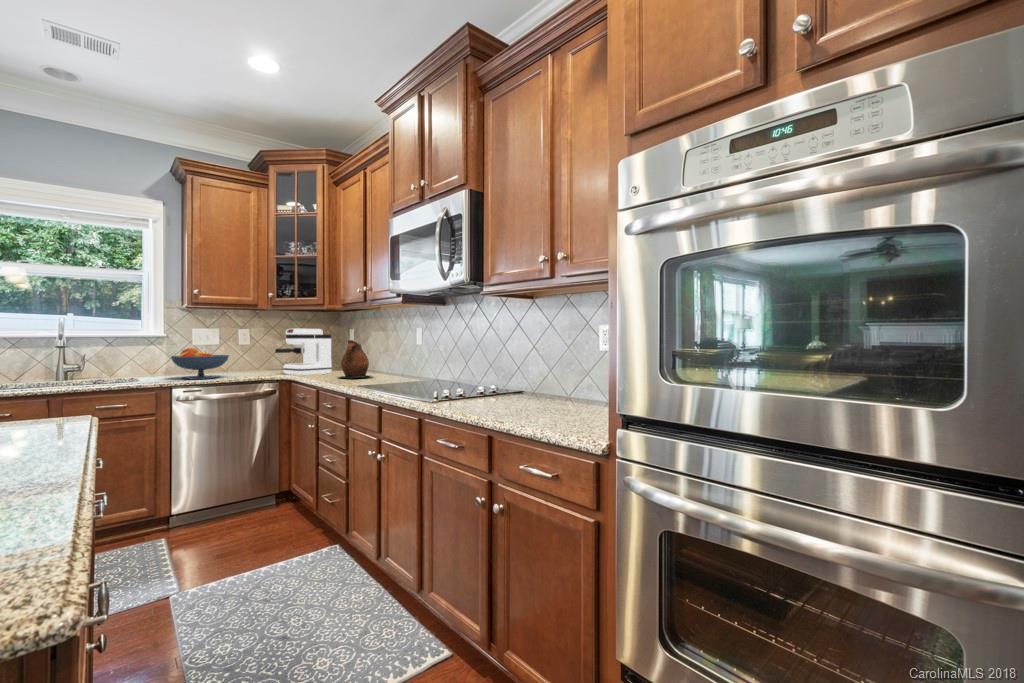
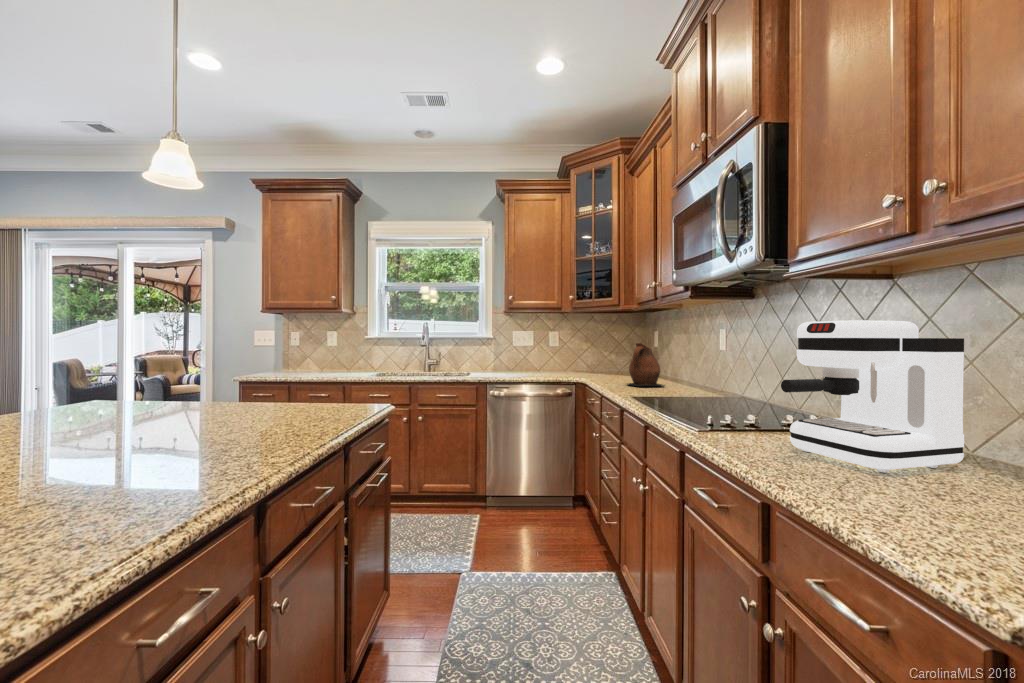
coffee maker: present [275,329,332,376] -> present [781,320,964,473]
fruit bowl: present [171,348,229,379] -> none [490,348,534,377]

